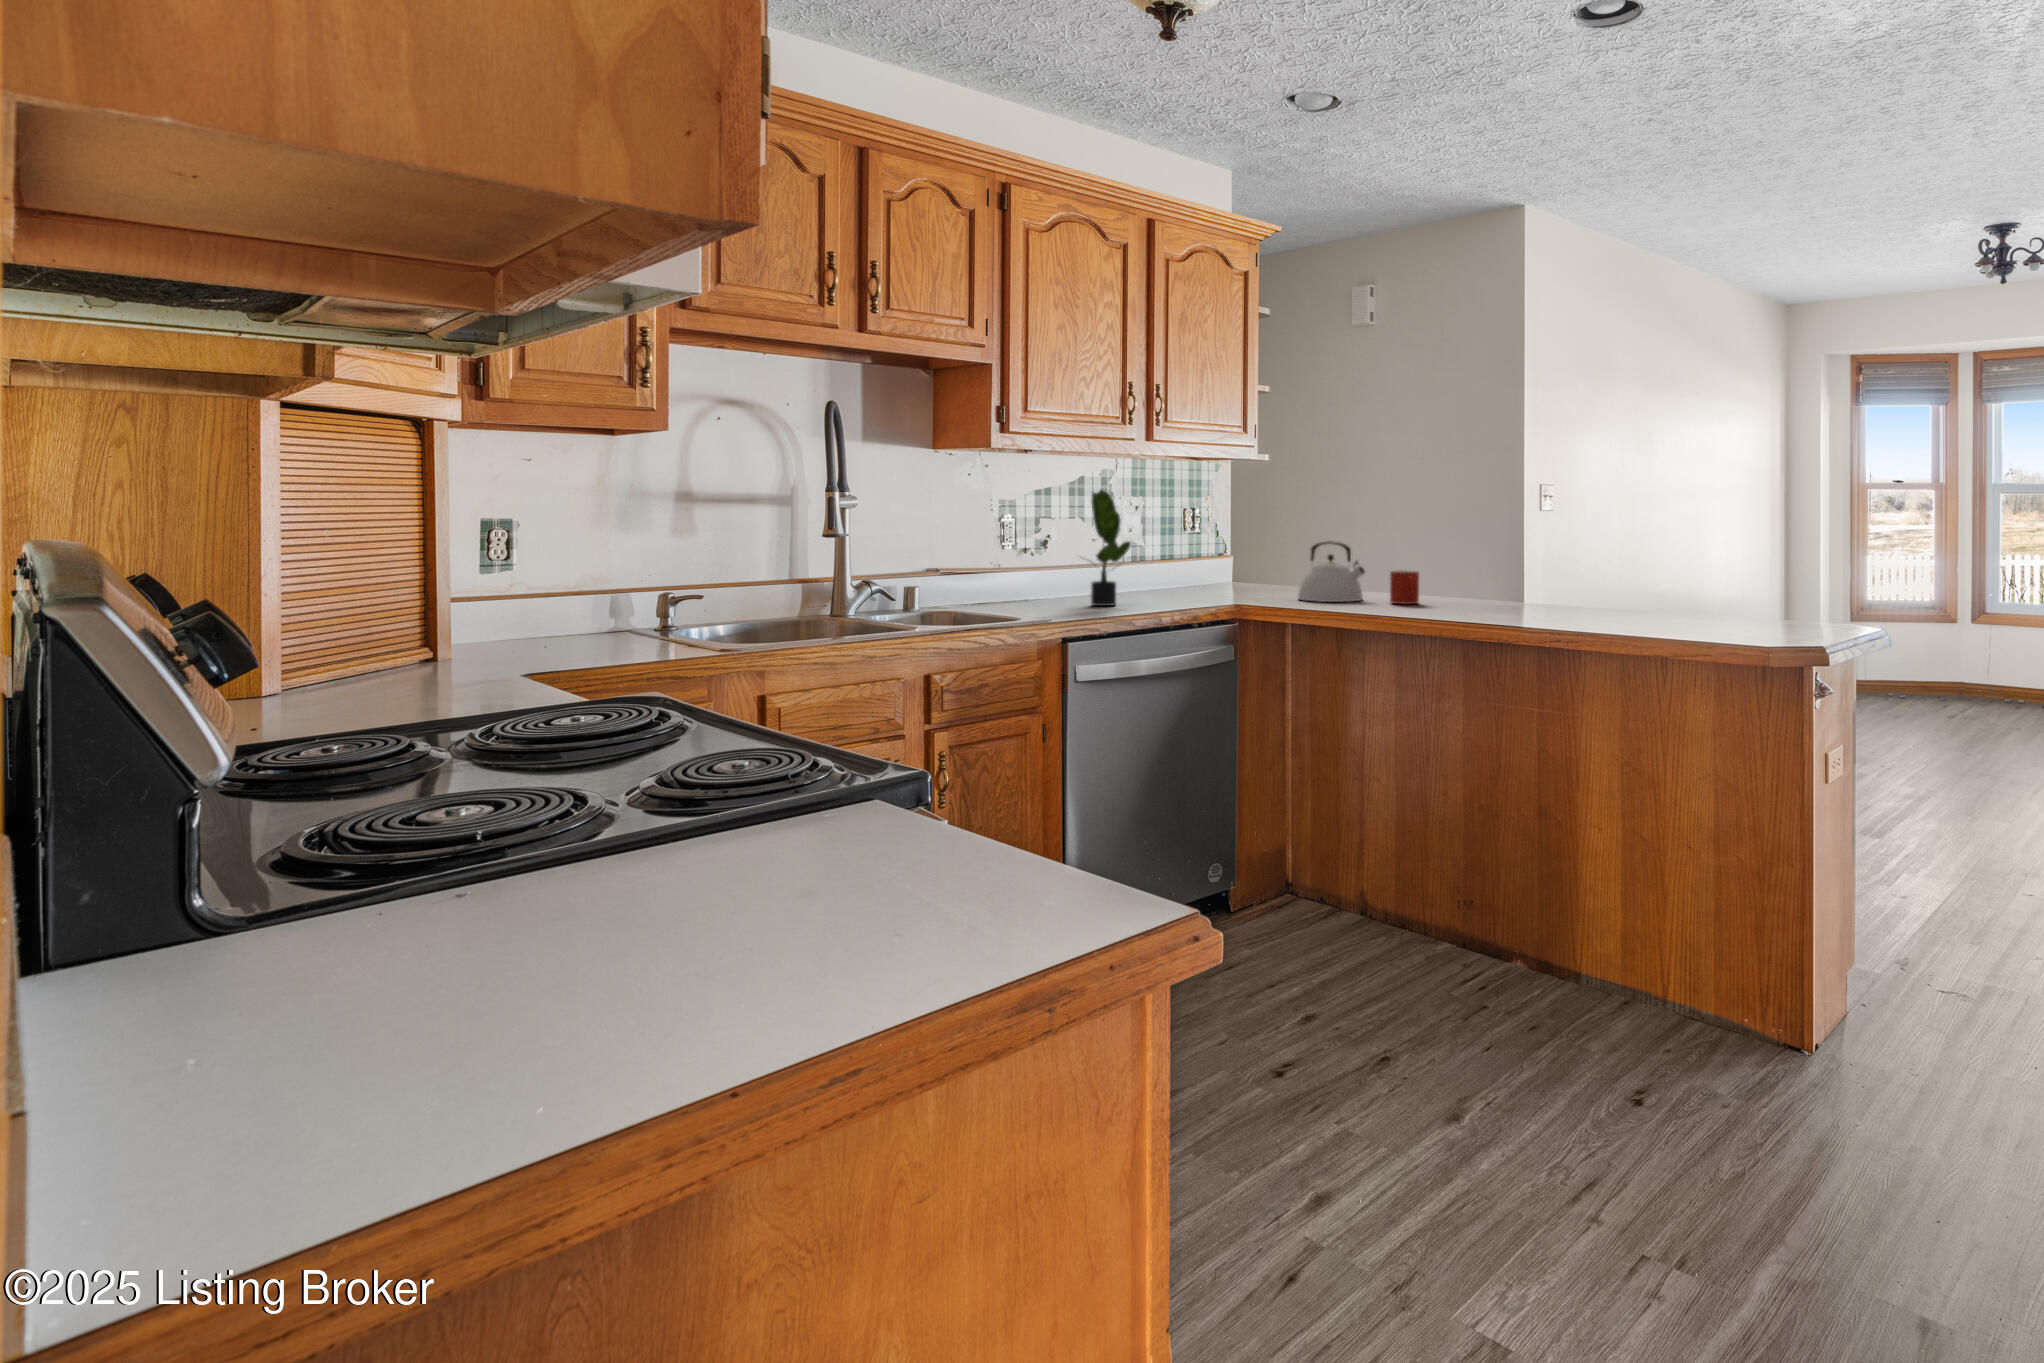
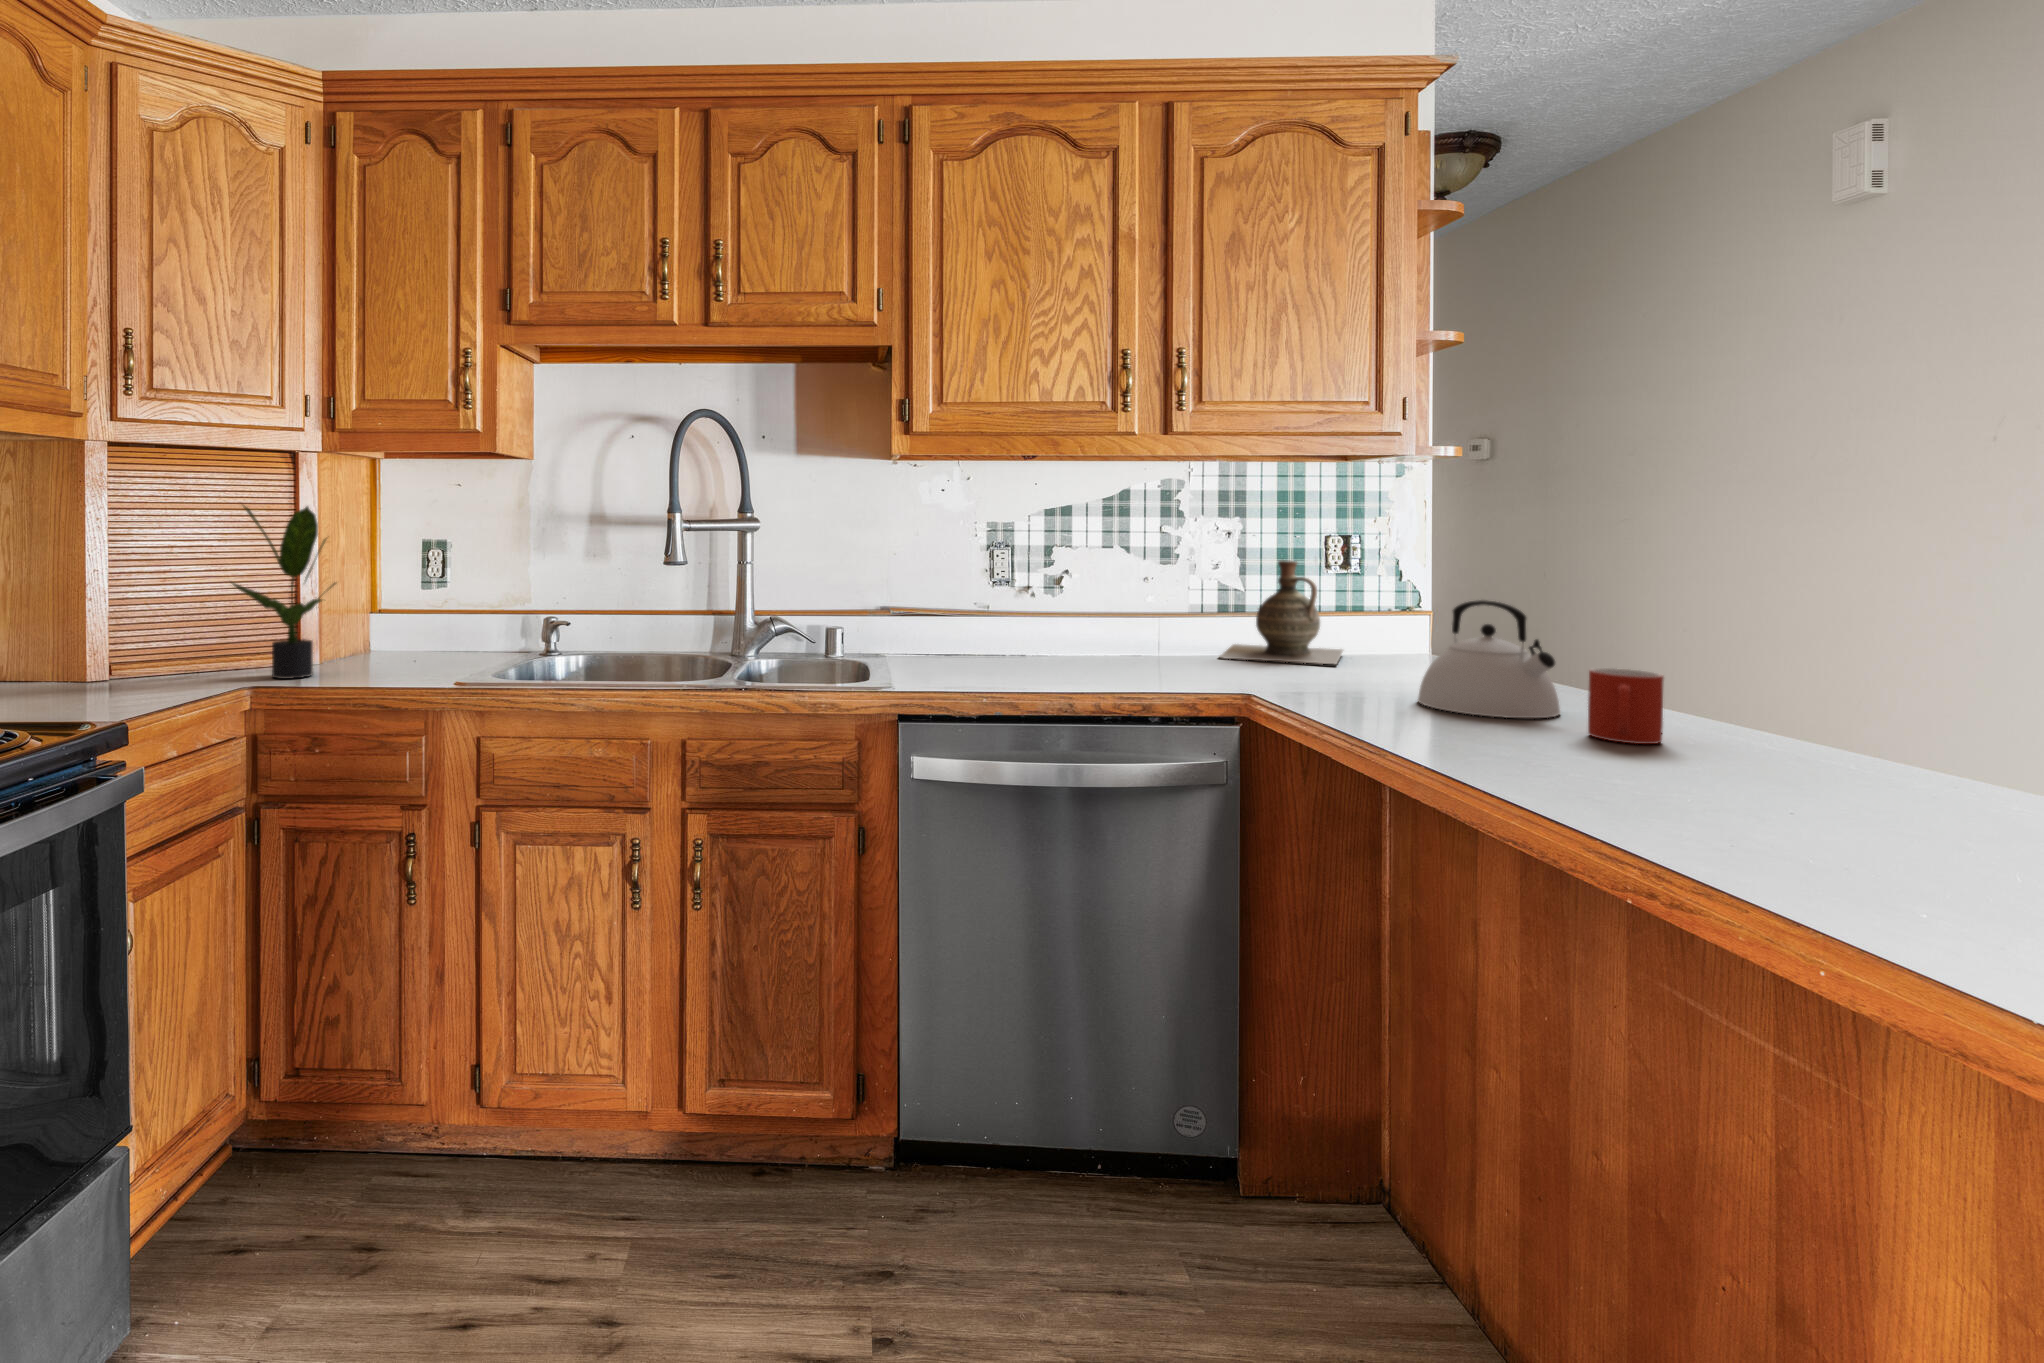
potted plant: present [1080,490,1131,606] -> present [232,506,336,679]
ceramic jug: none [1129,526,1214,593] -> present [1220,560,1343,664]

